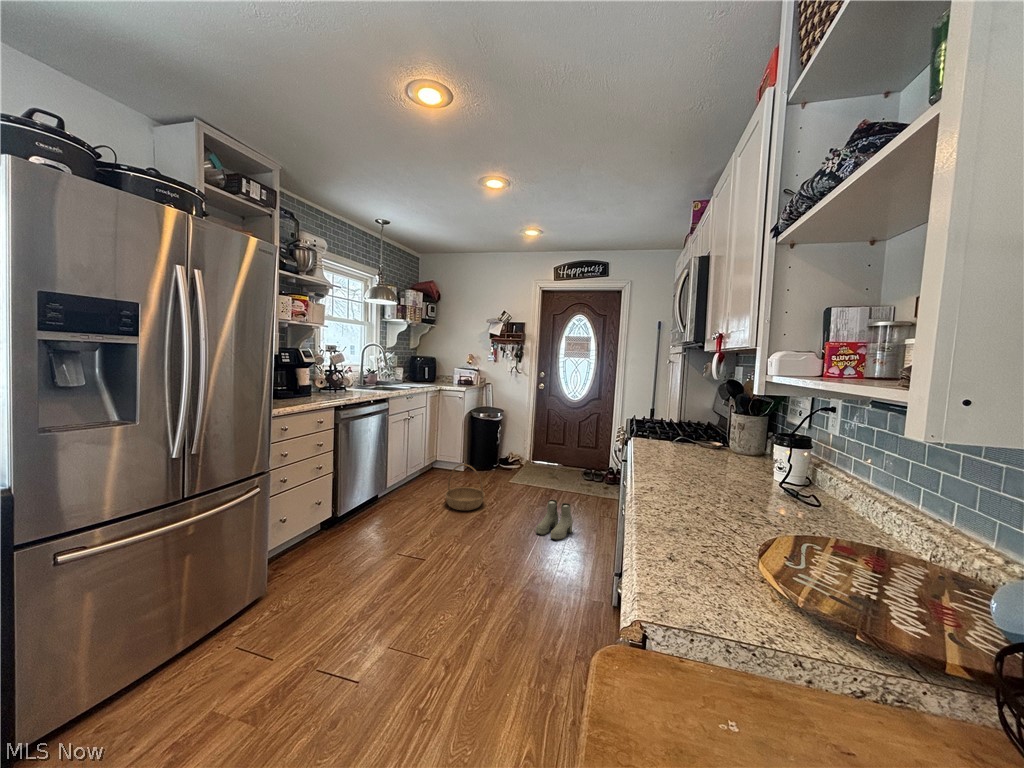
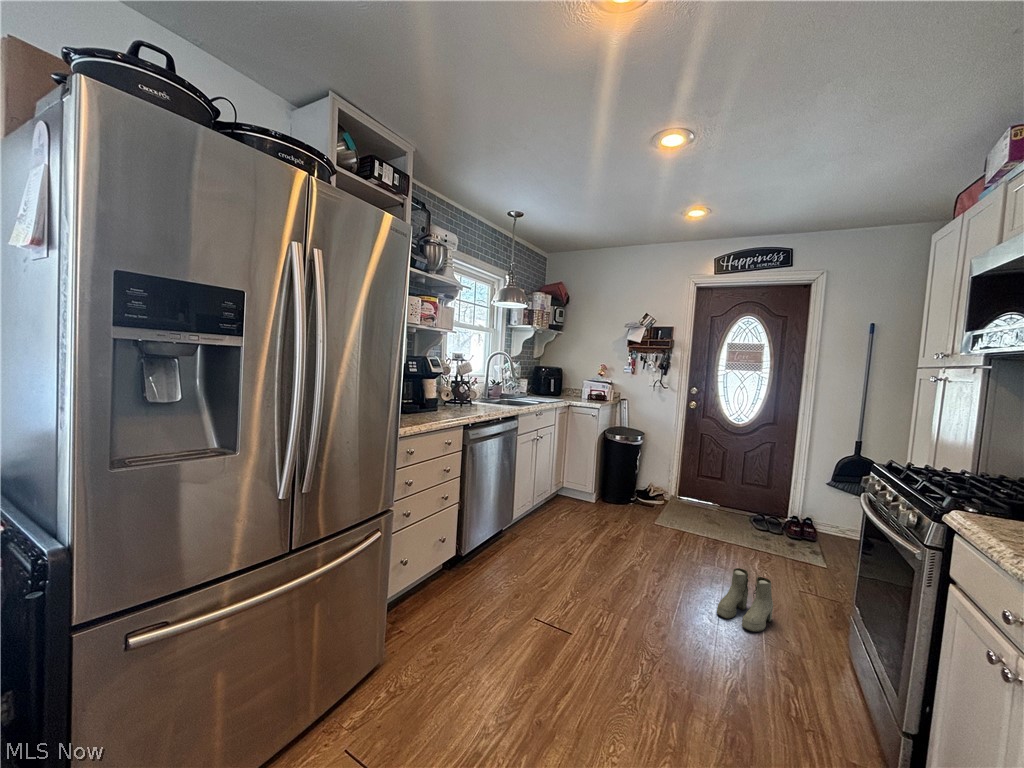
basket: present [445,464,485,510] -> none [582,502,633,563]

